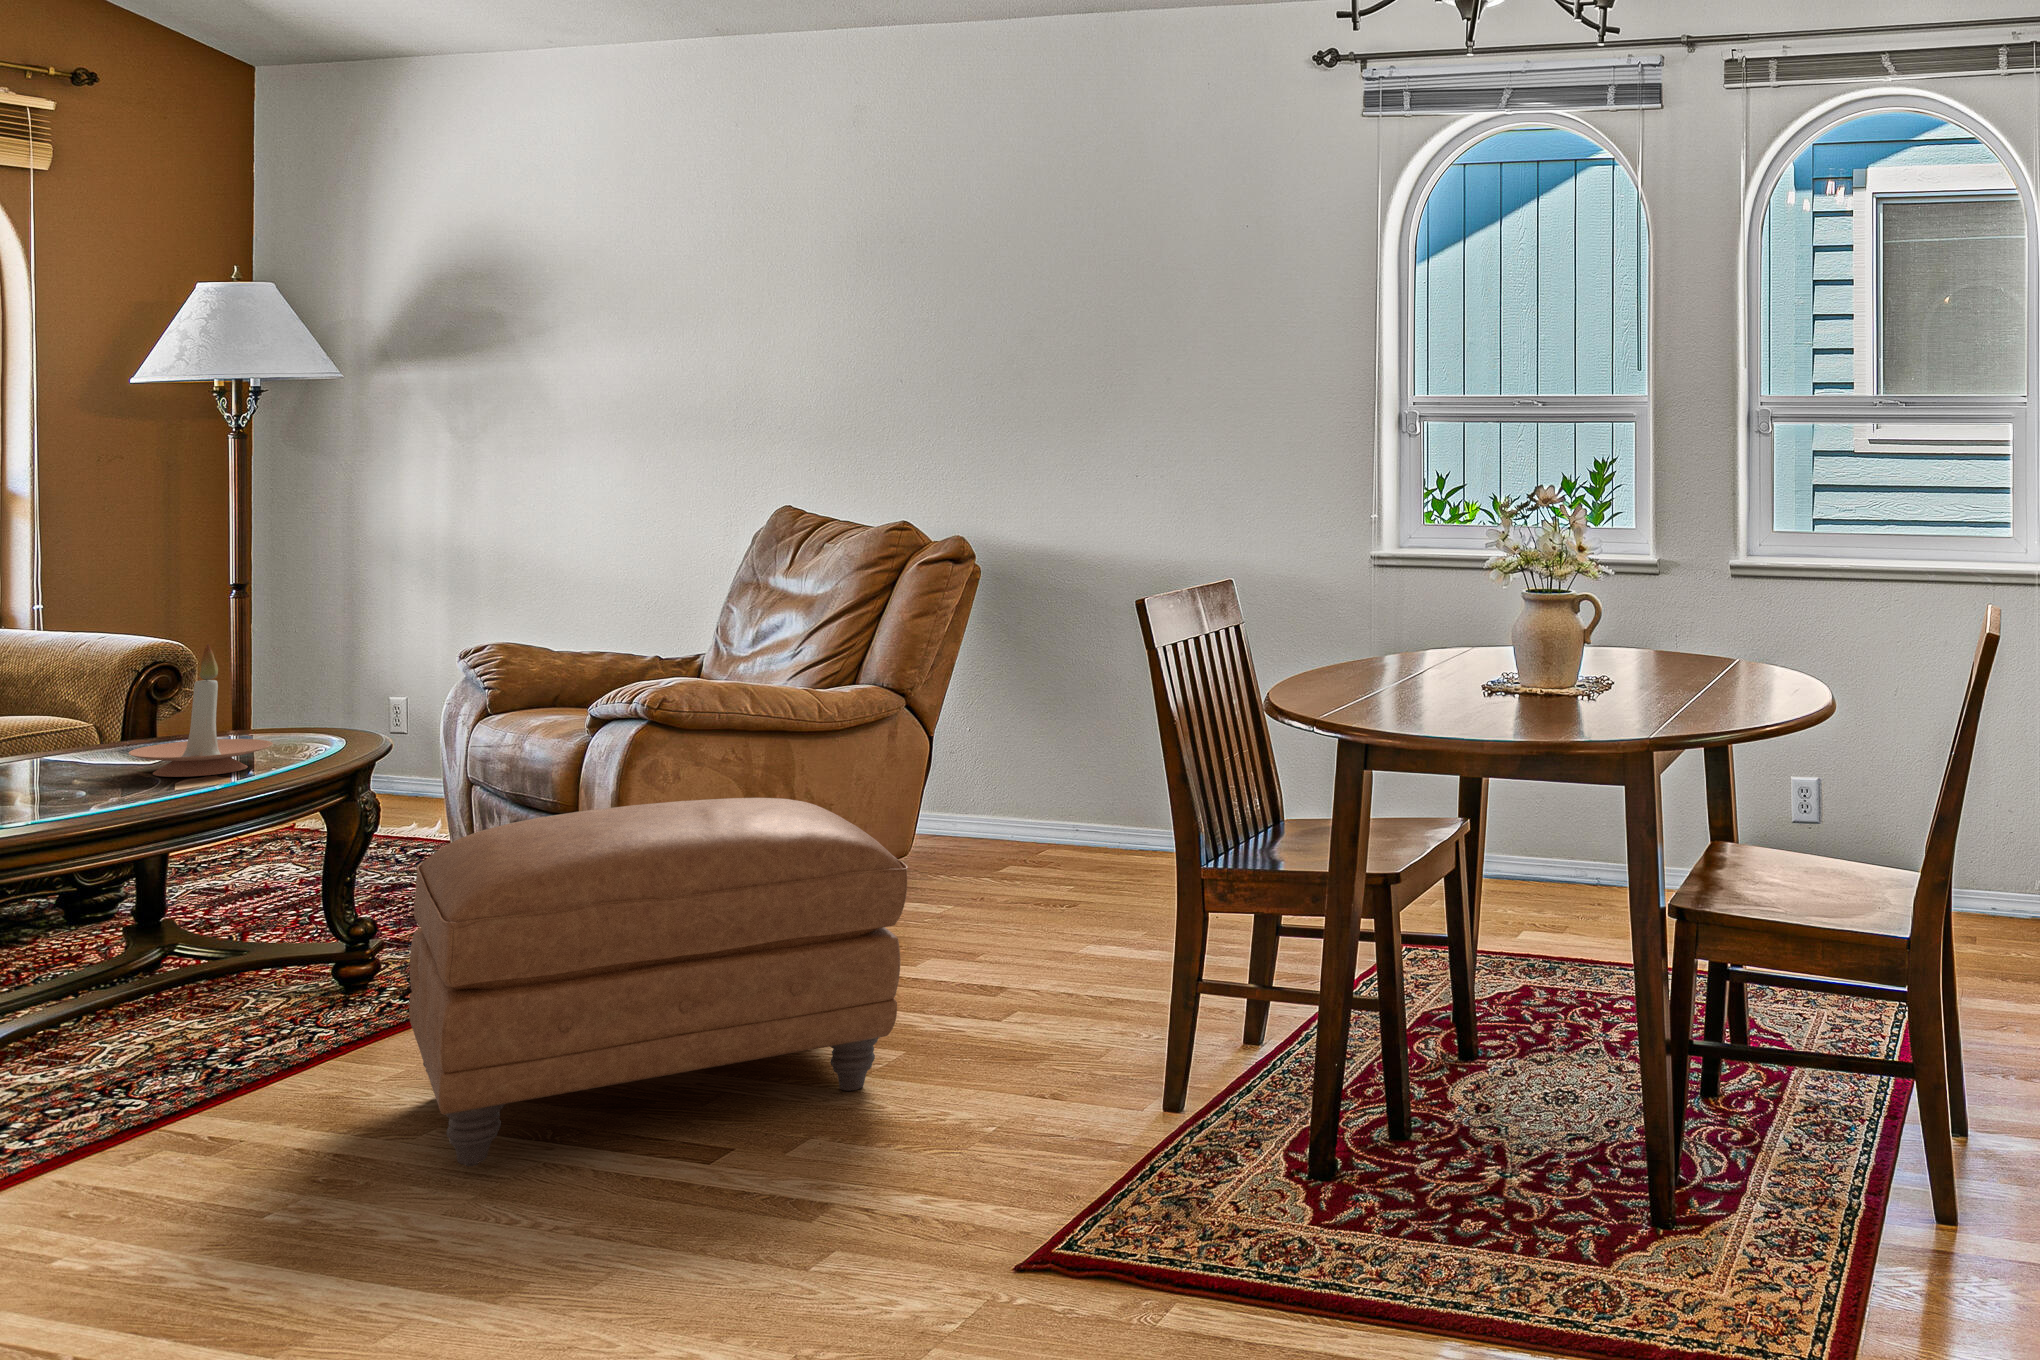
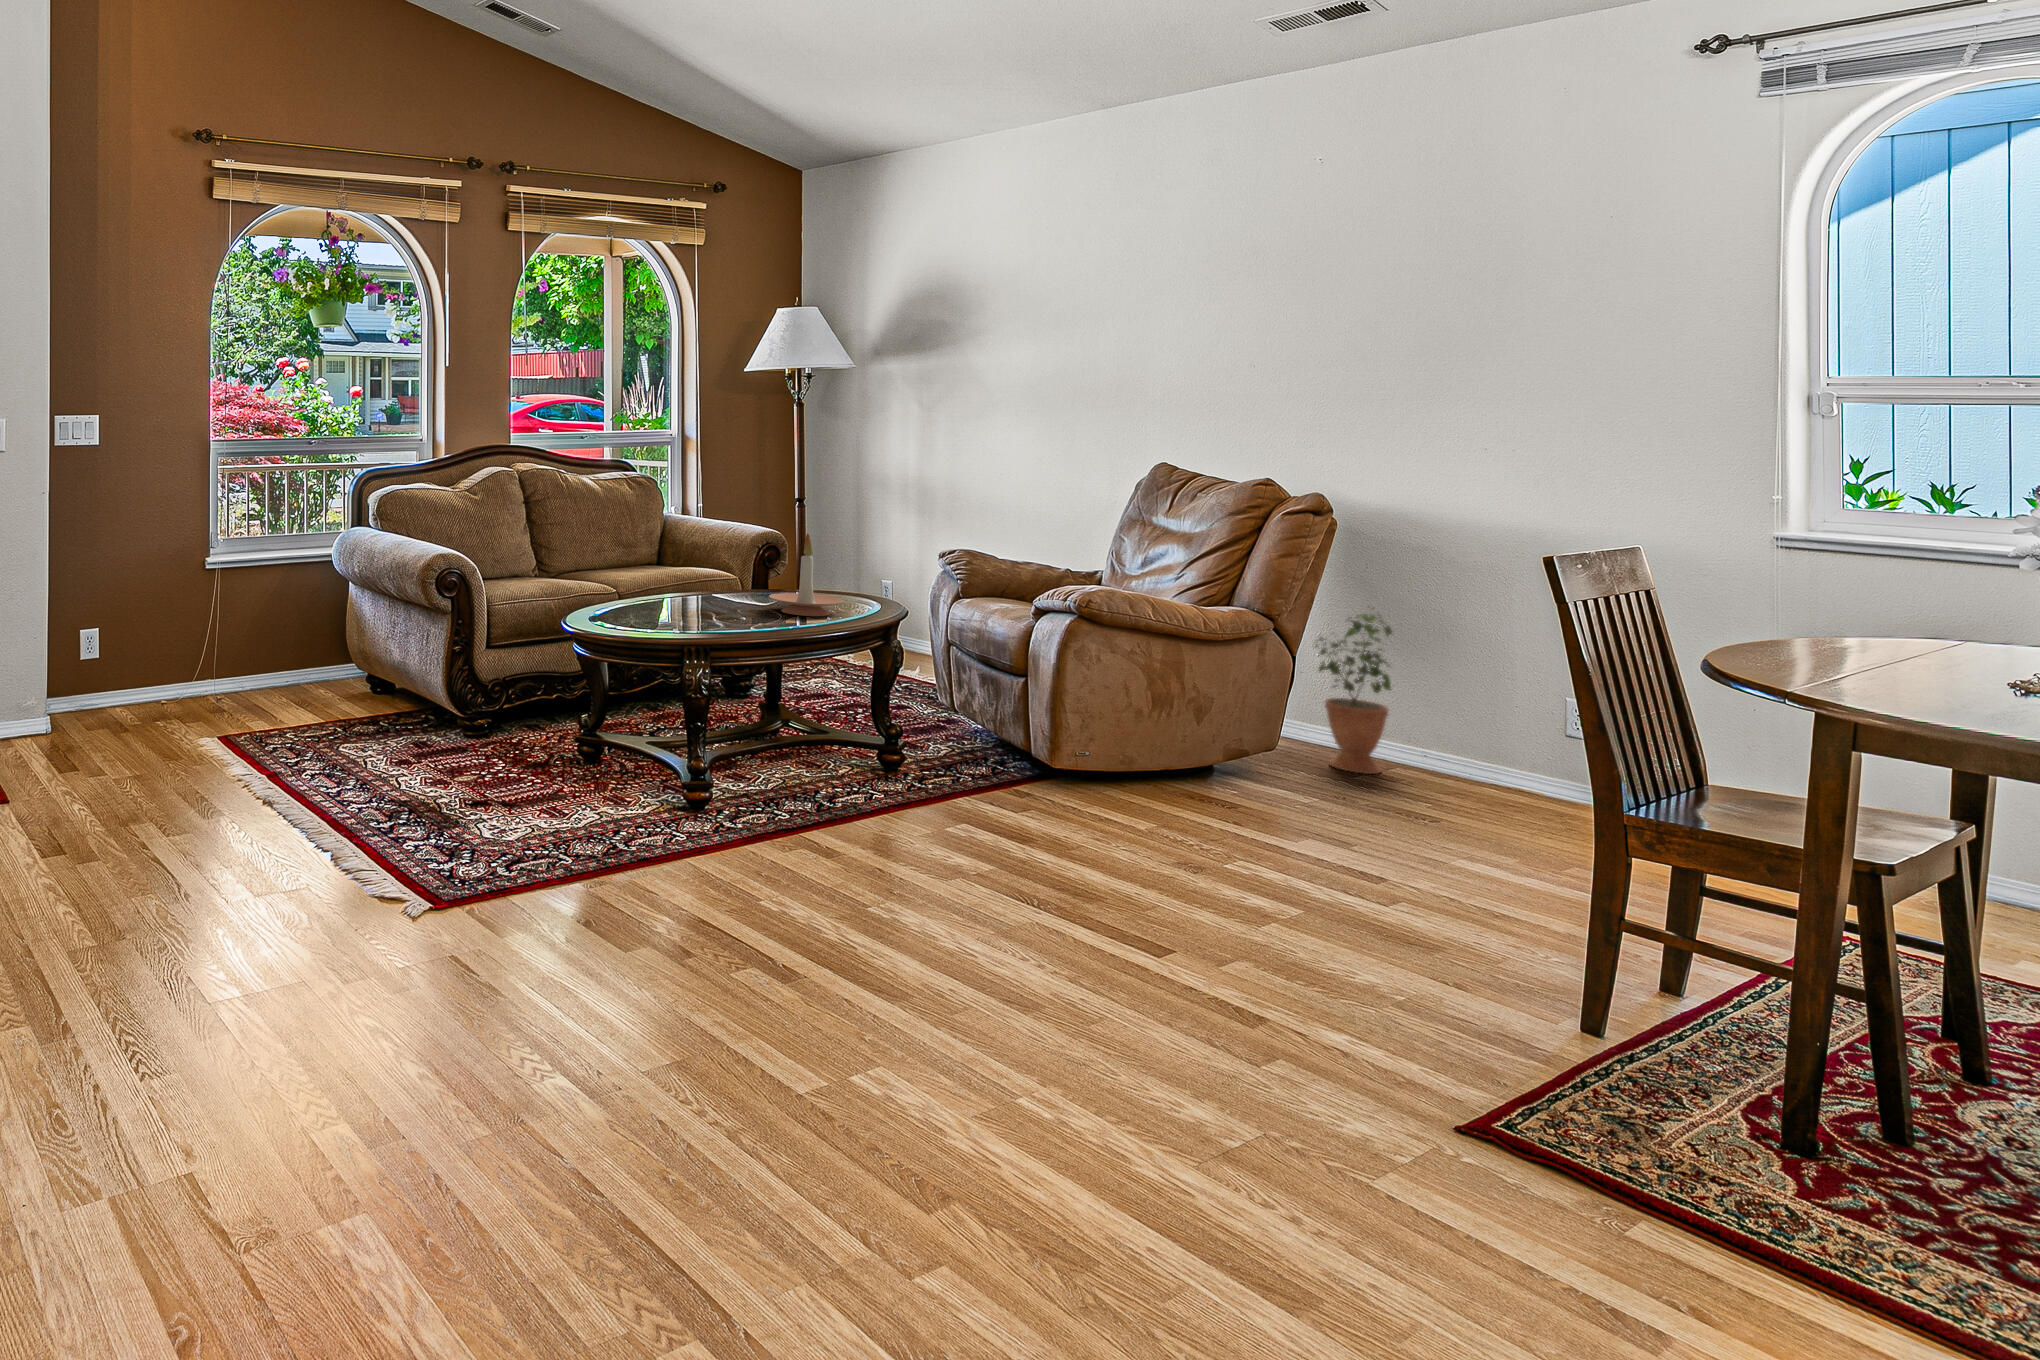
potted plant: none [955,664,1042,861] -> present [1315,608,1392,774]
ottoman: present [409,798,908,1166] -> none [938,674,1310,933]

